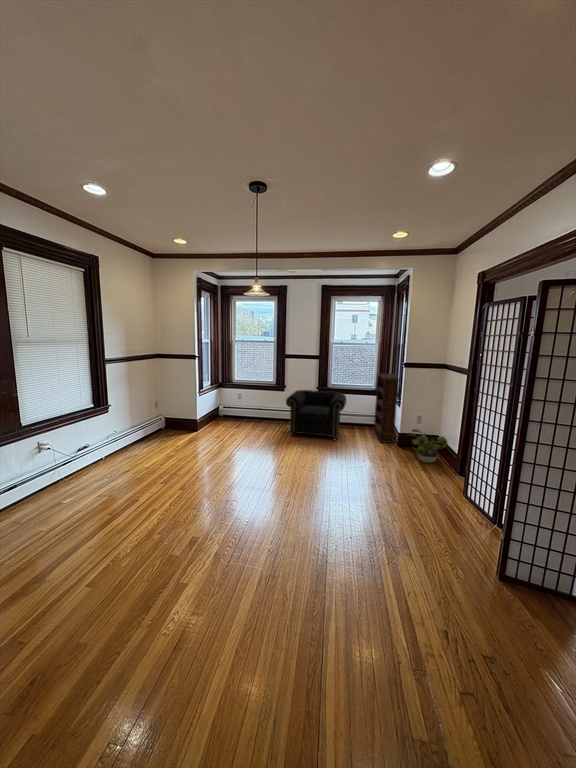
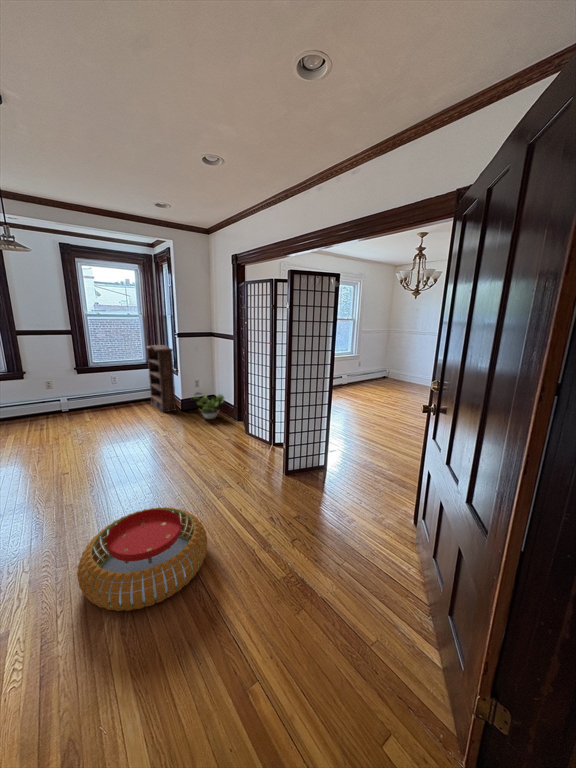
armchair: present [286,390,346,440] -> none [39,370,121,430]
pouf: none [224,536,348,651] -> present [77,507,207,611]

